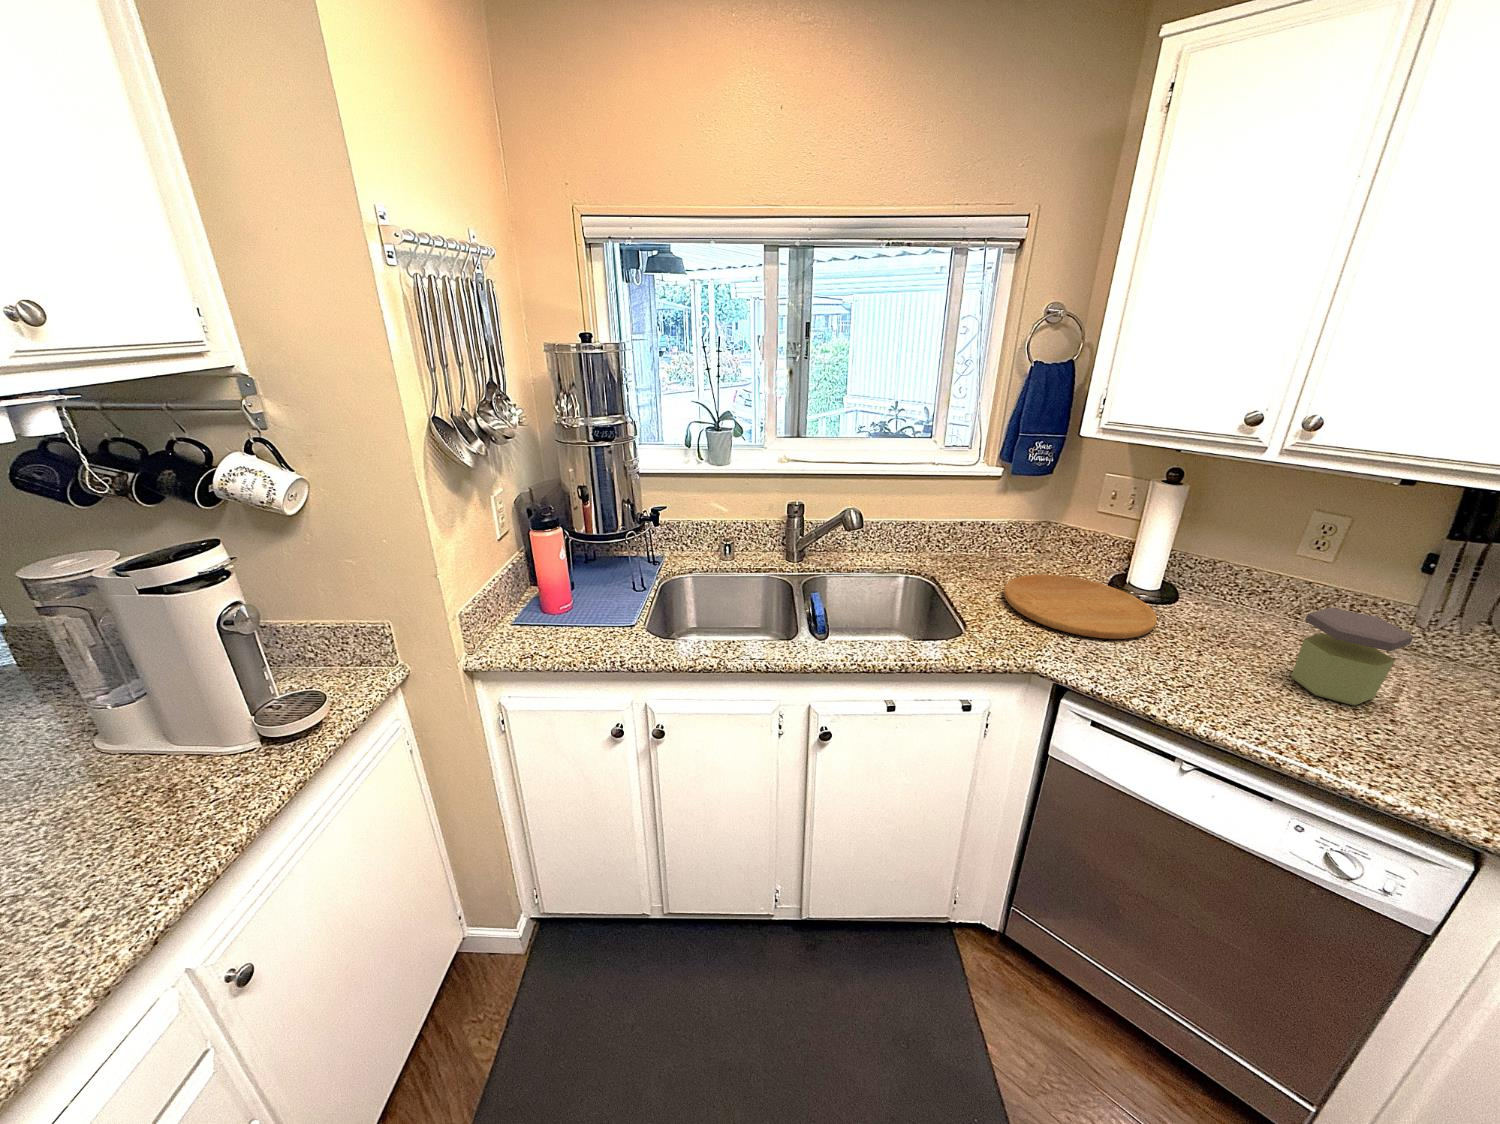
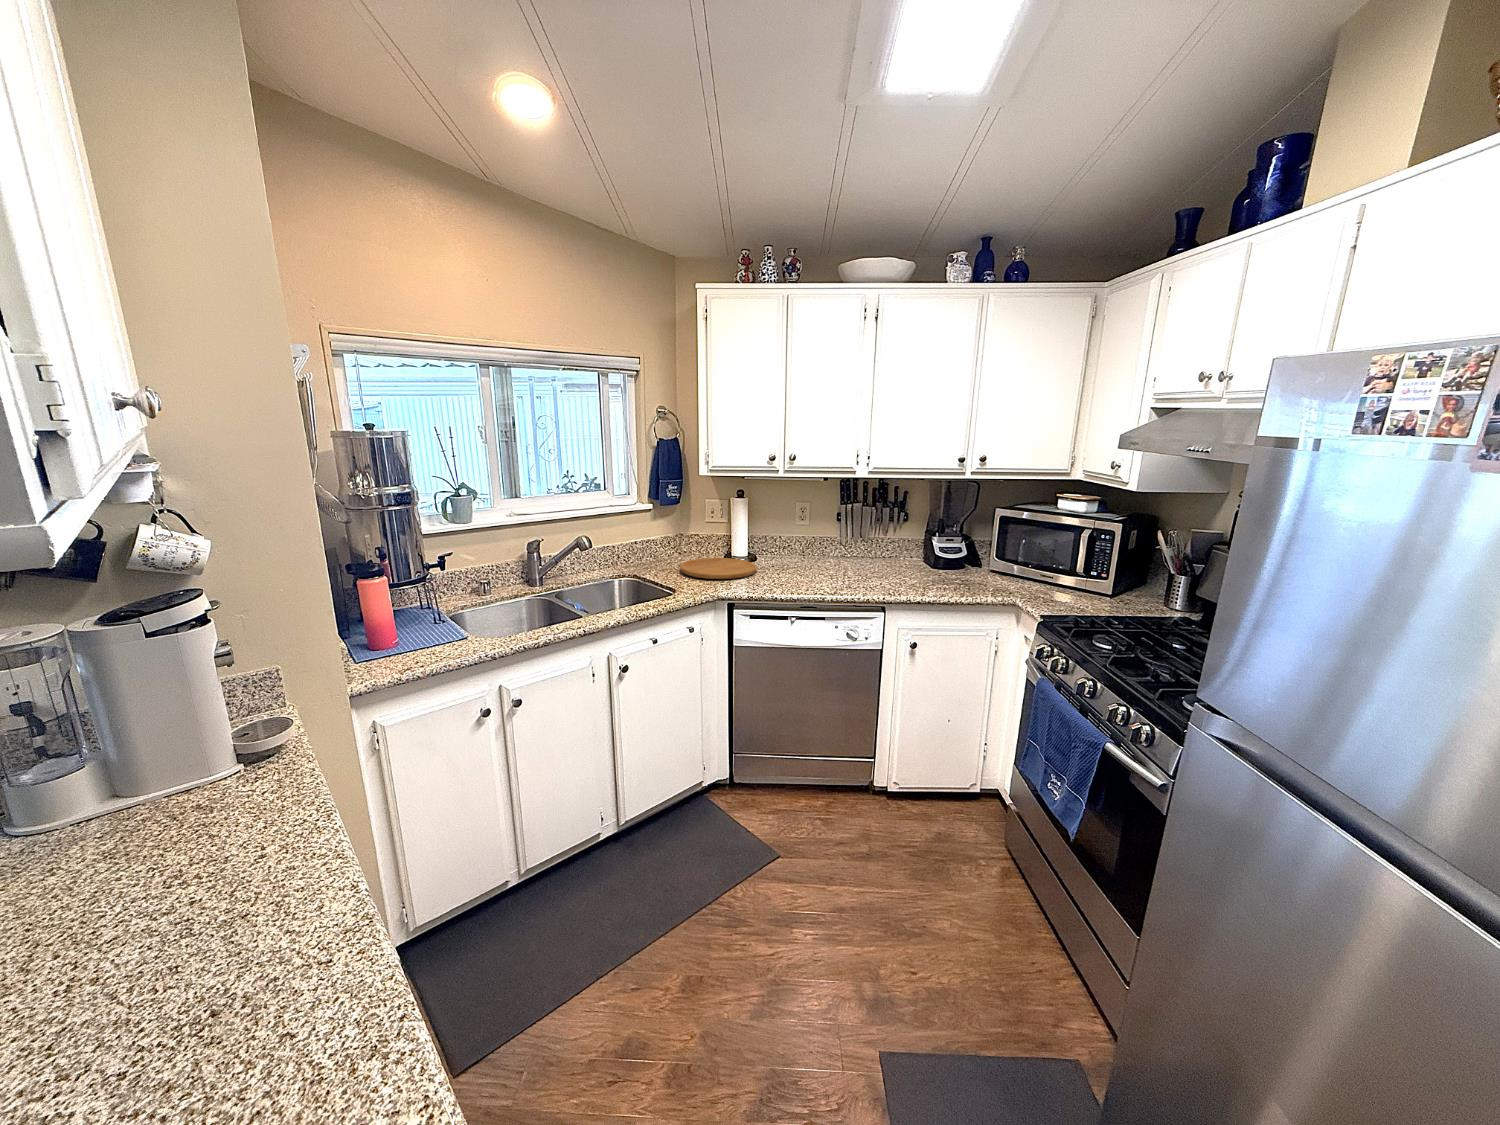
jar: present [1292,608,1414,705] -> none [812,539,845,576]

